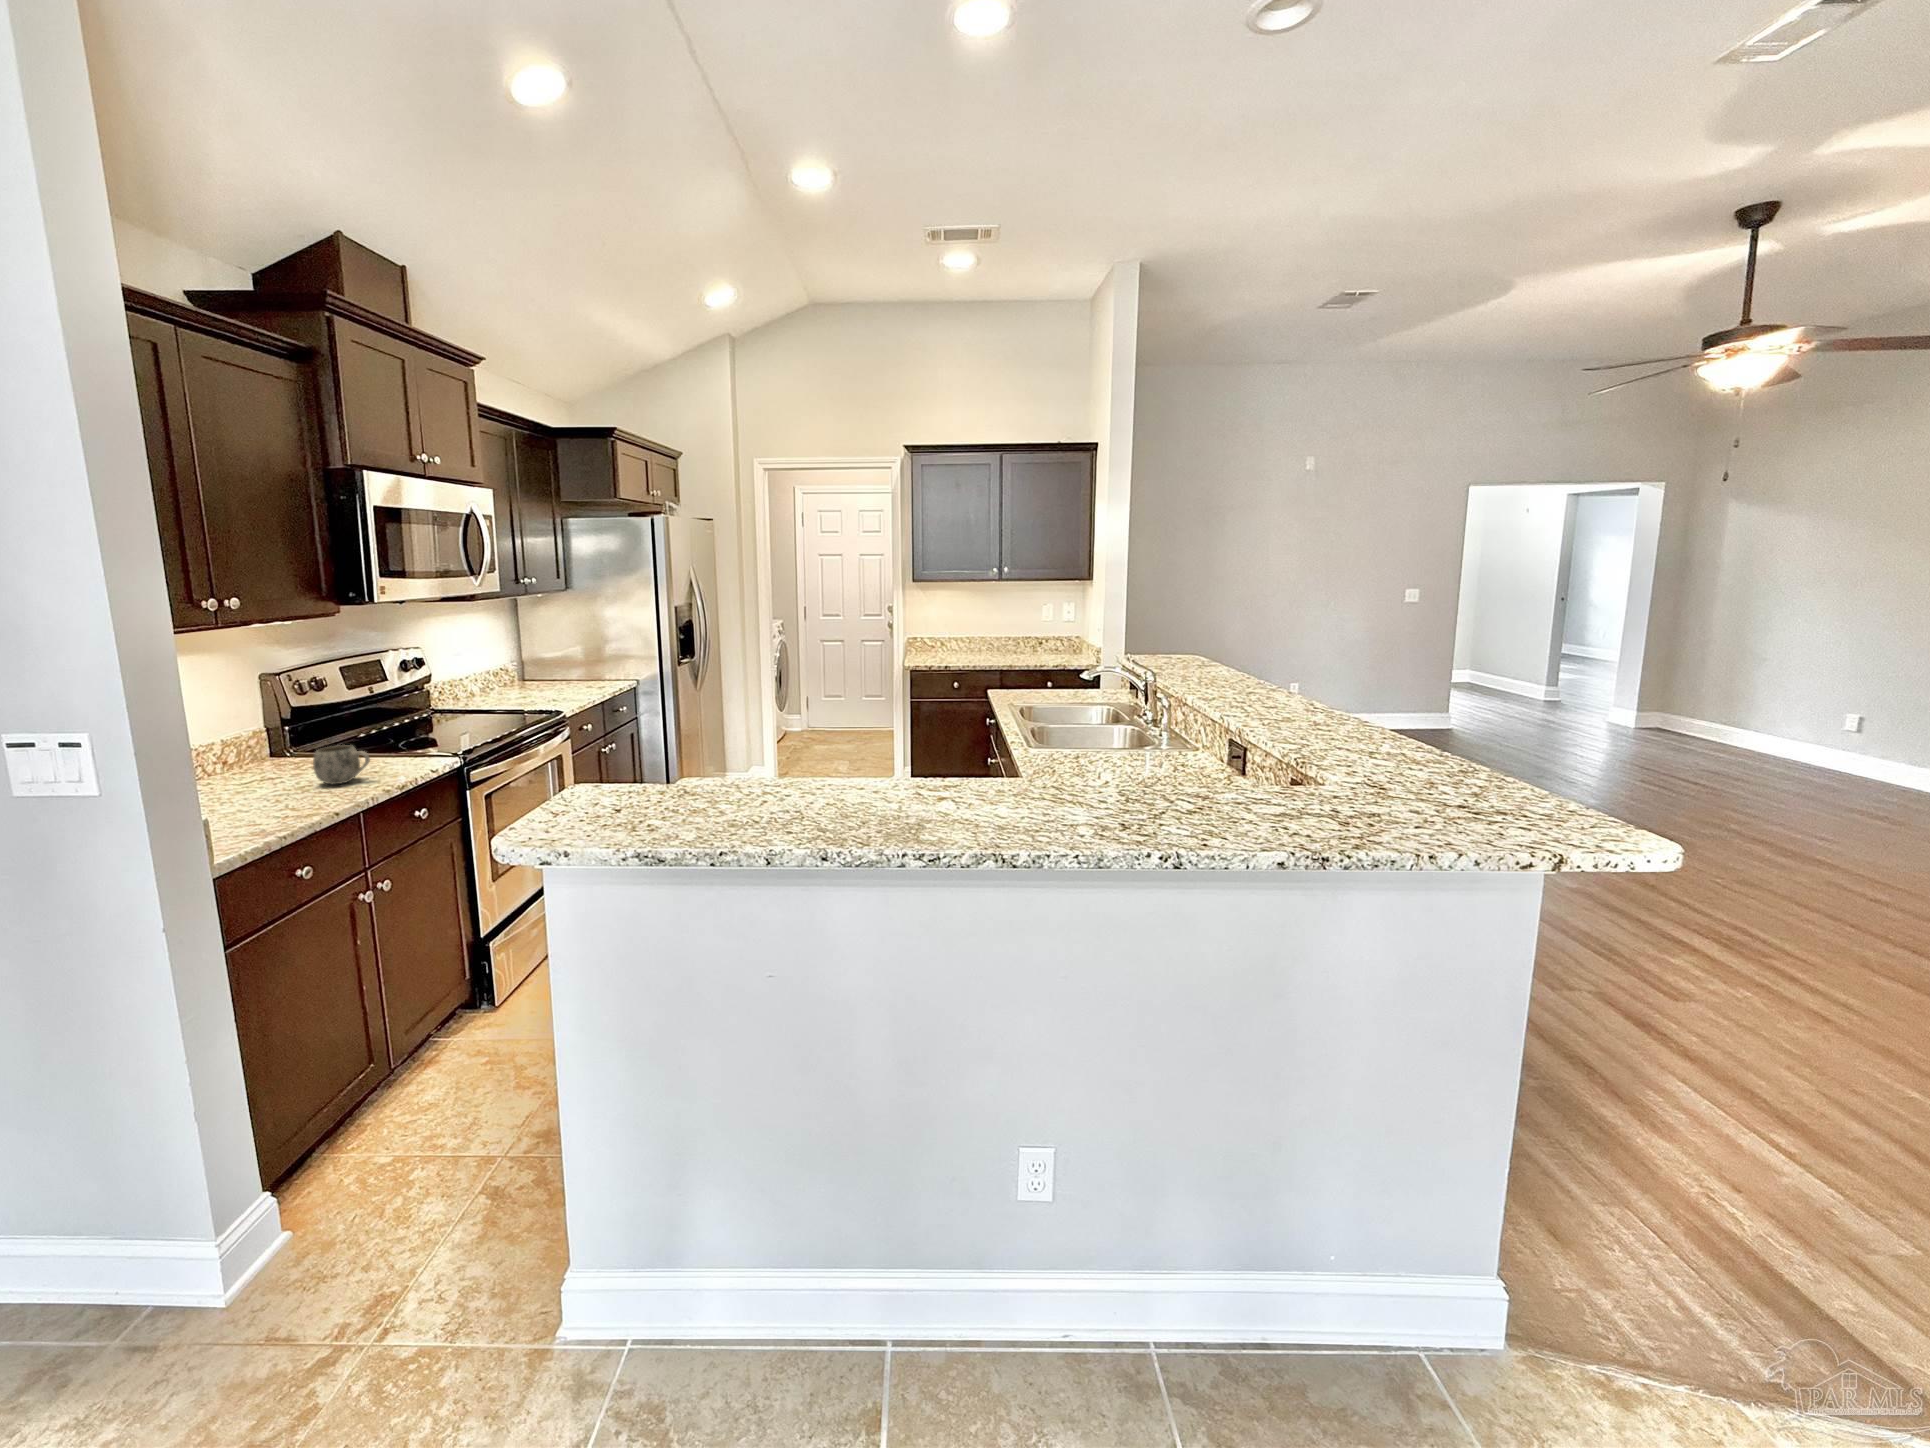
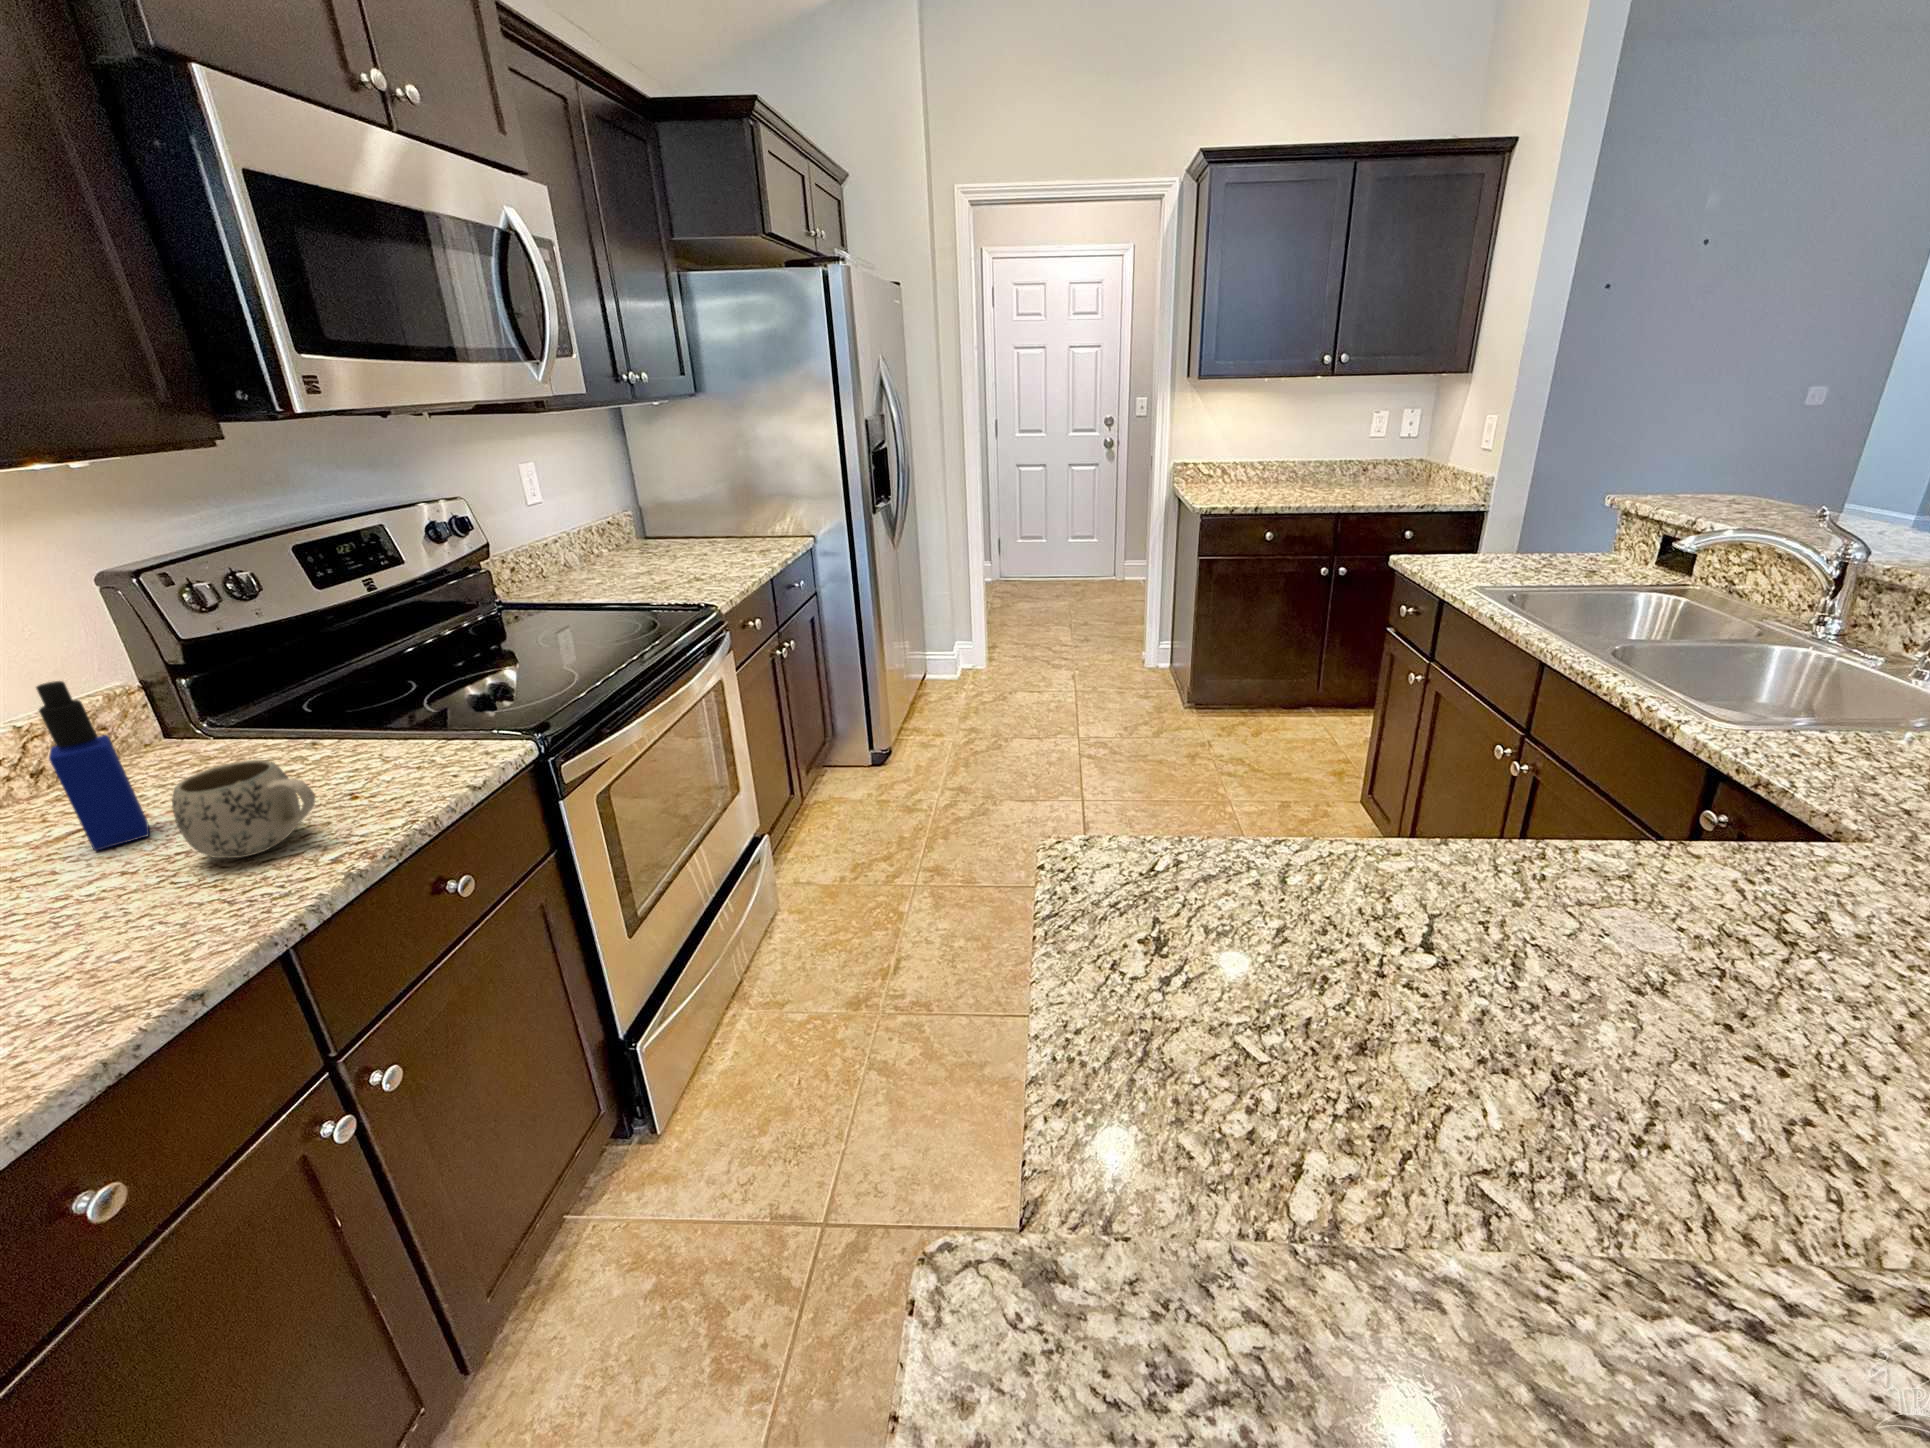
bottle: none [260,709,290,784] -> present [36,681,149,851]

